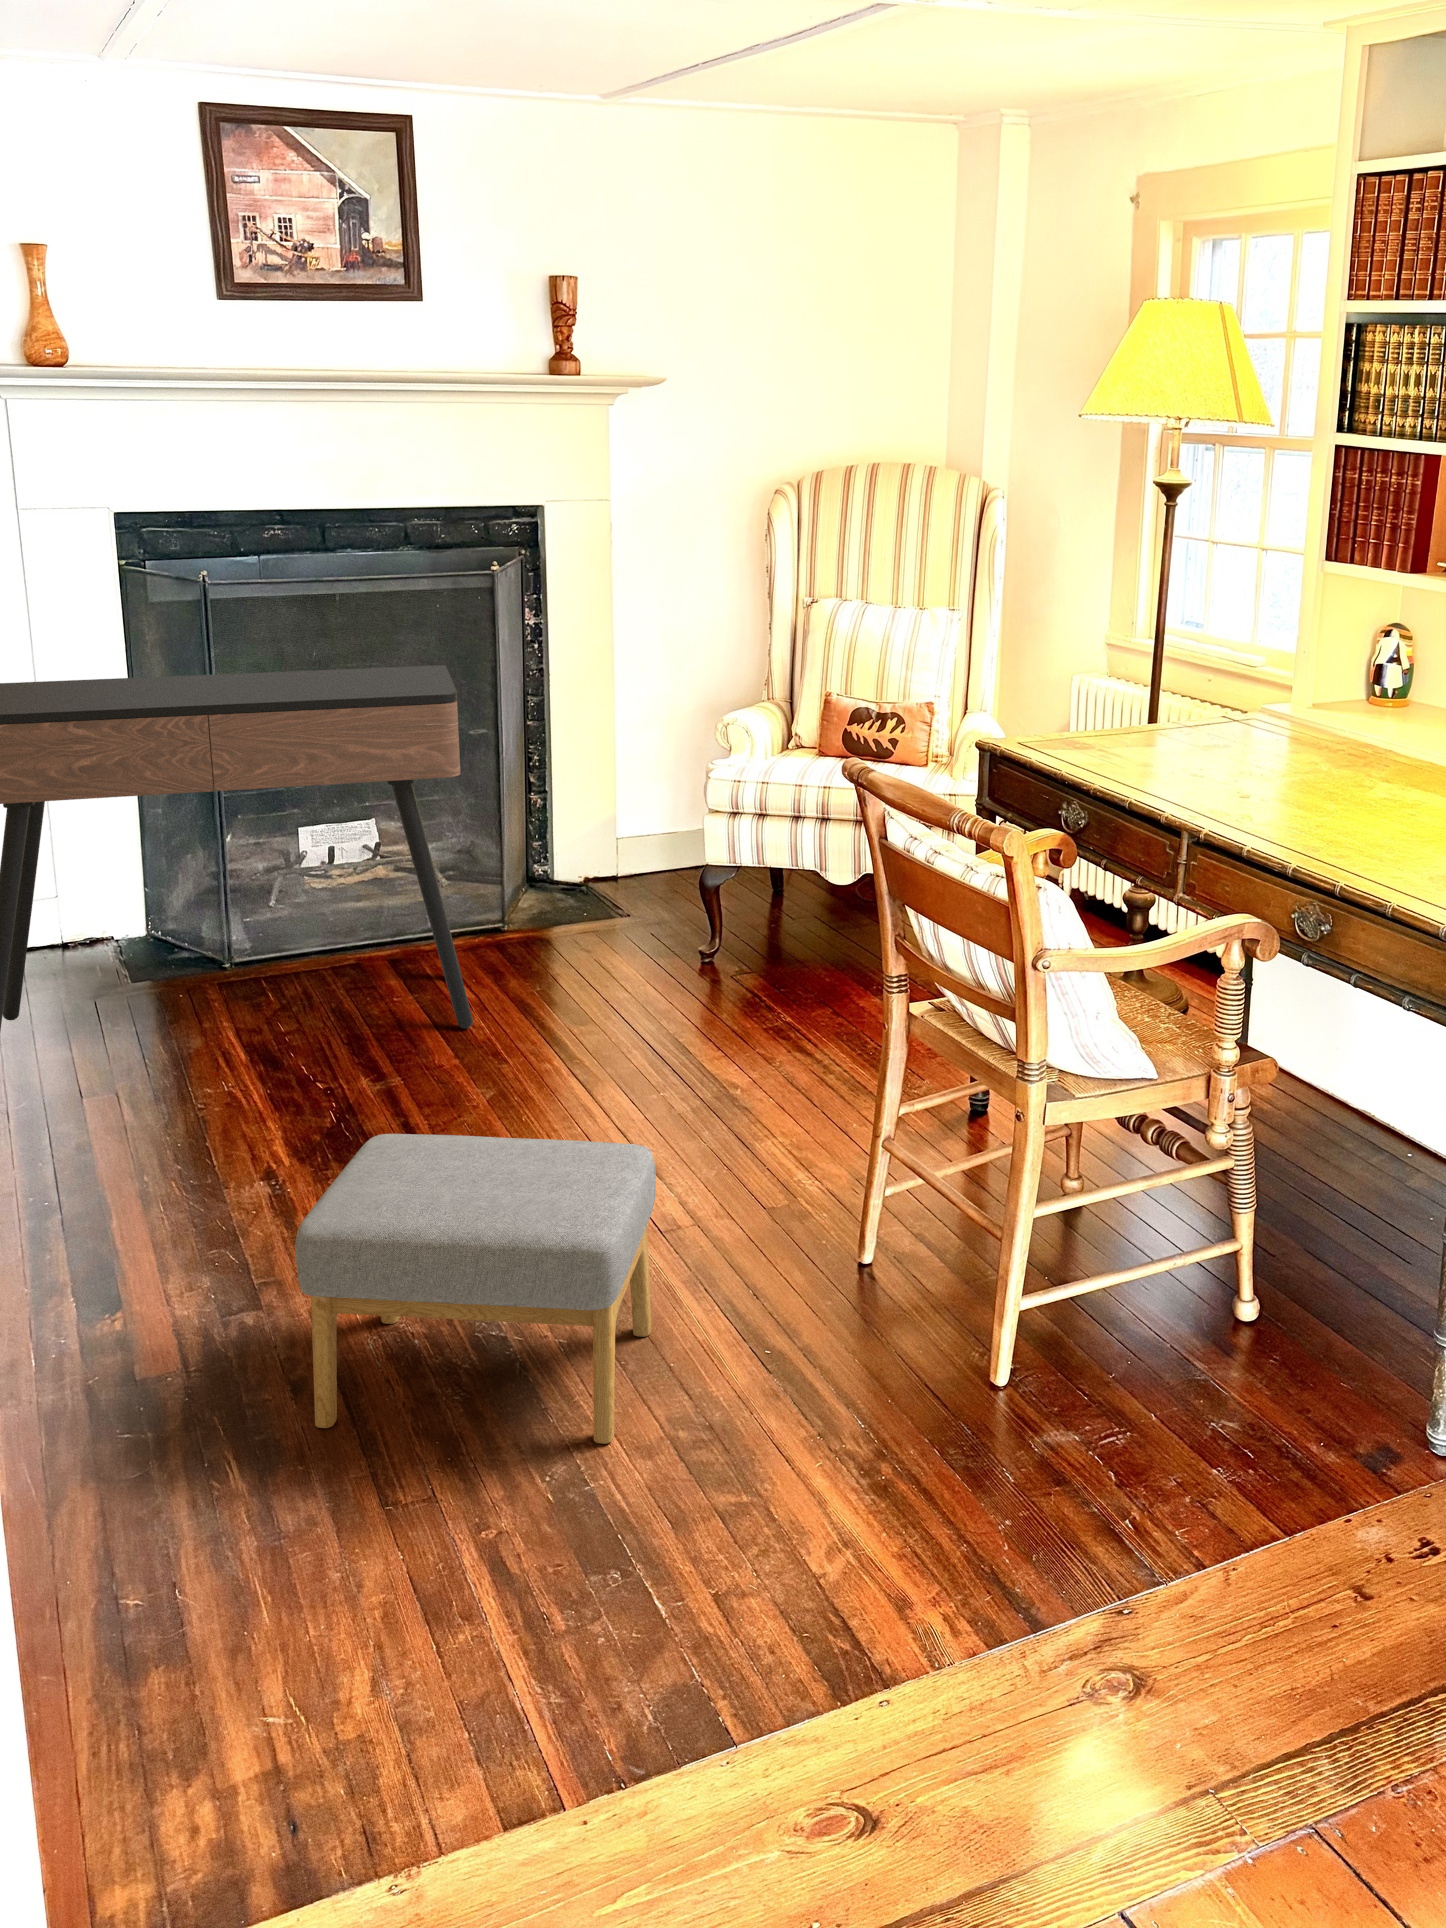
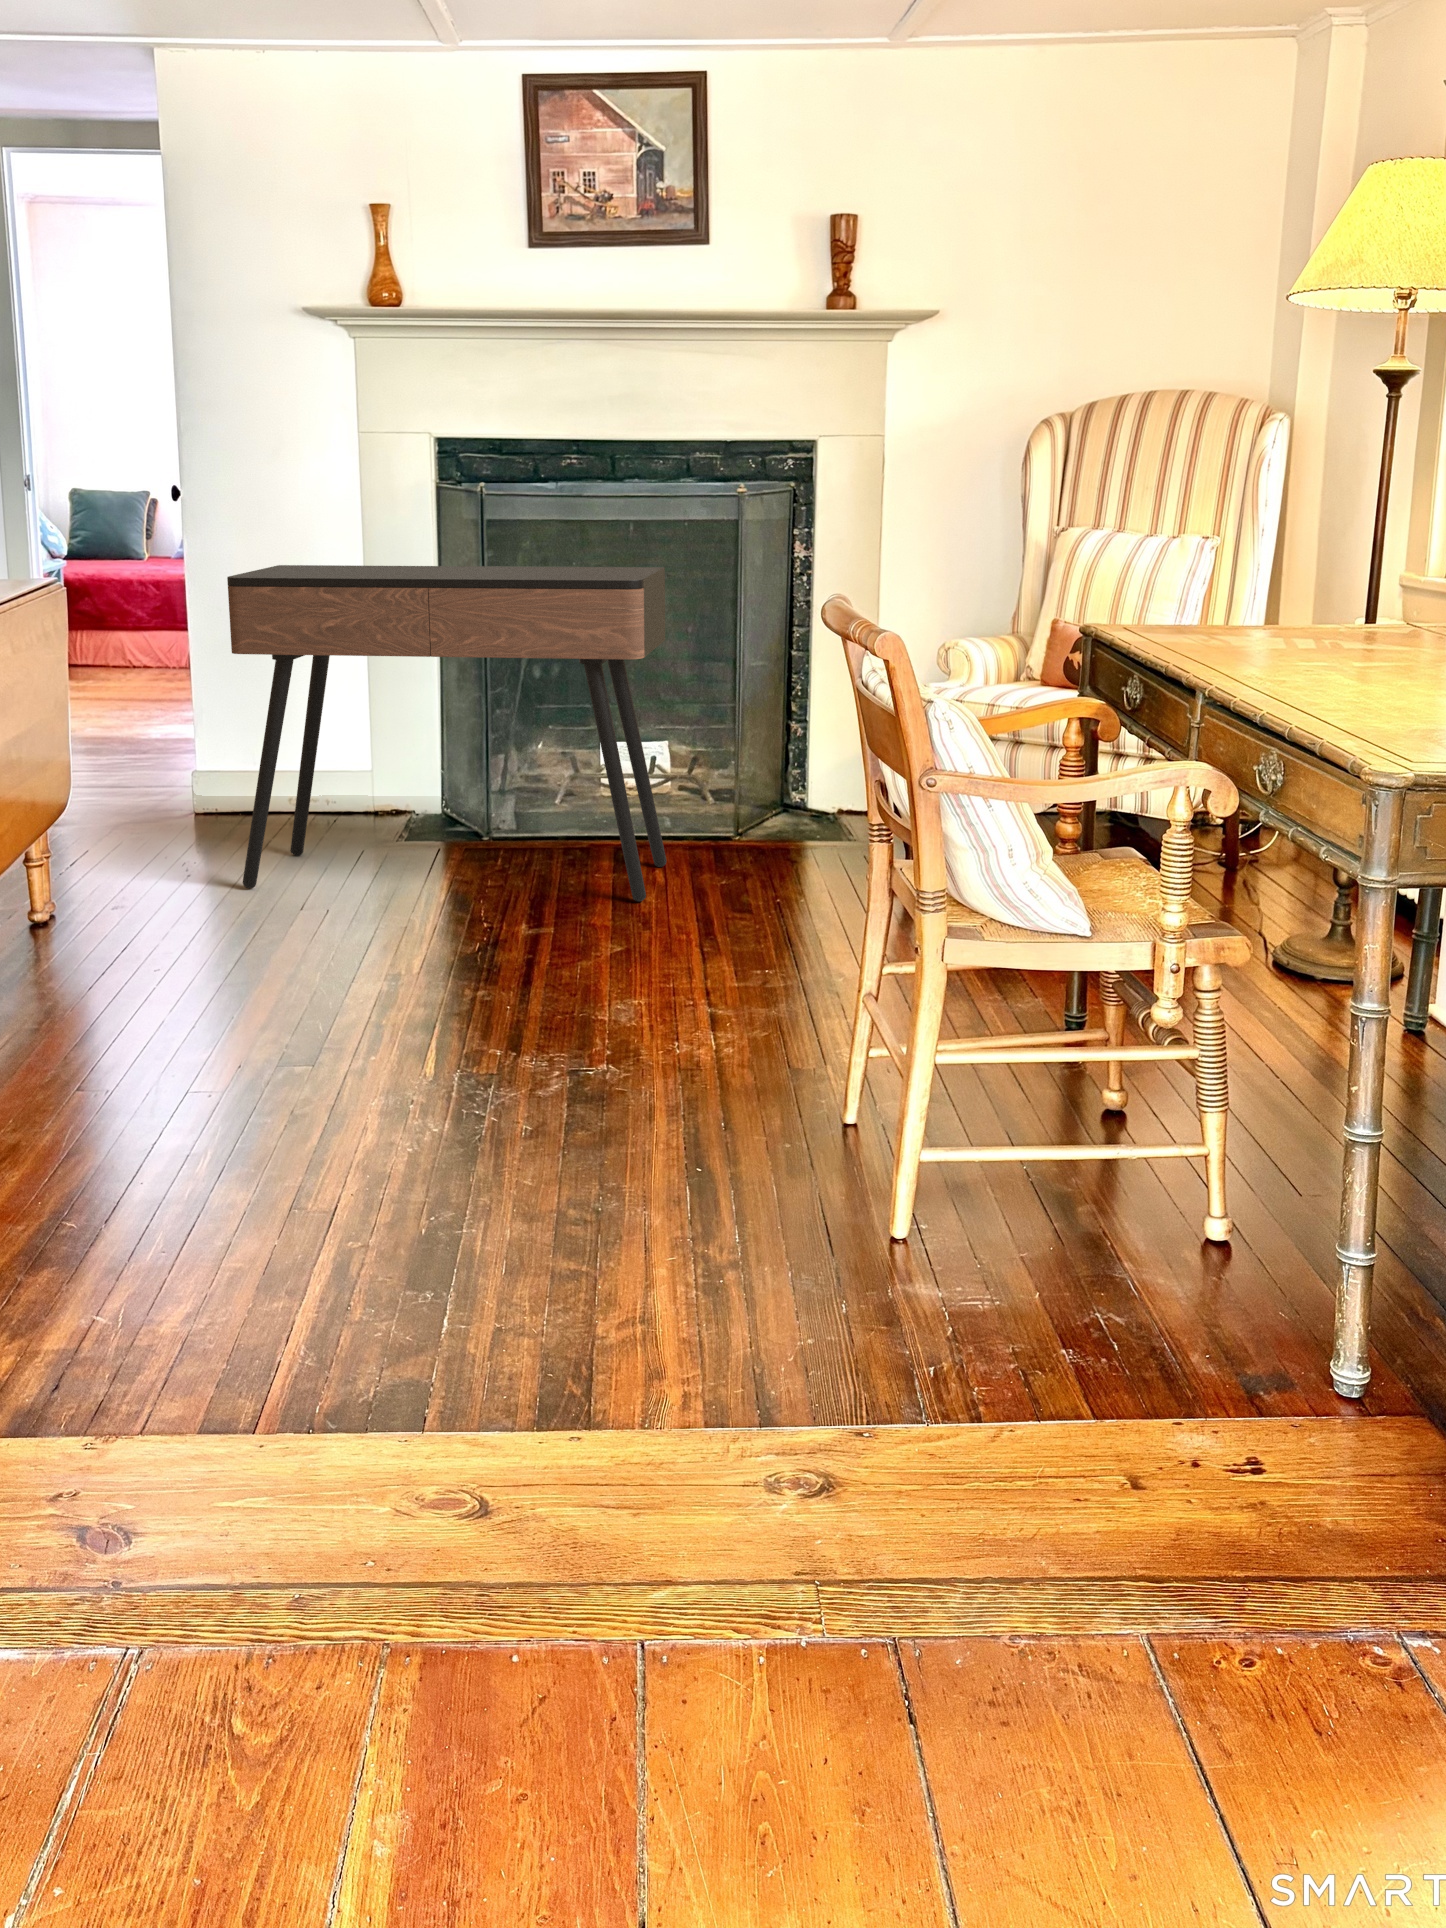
footstool: present [295,1134,656,1444] -> none [272,914,613,1202]

